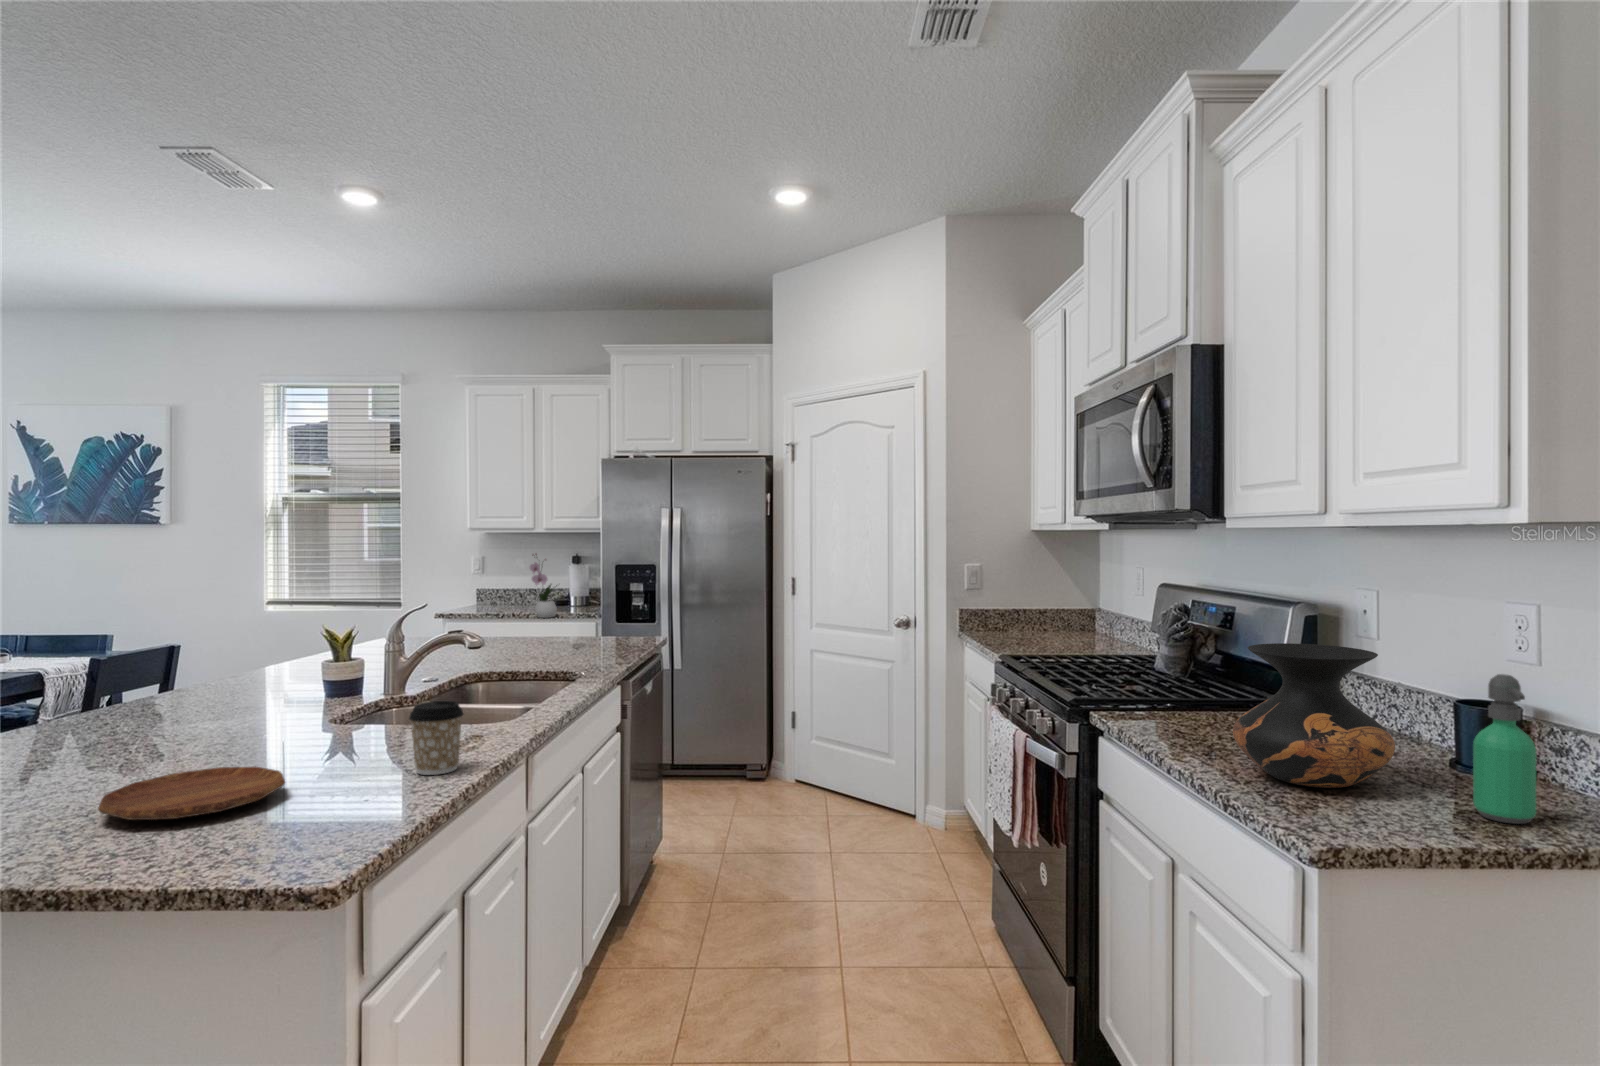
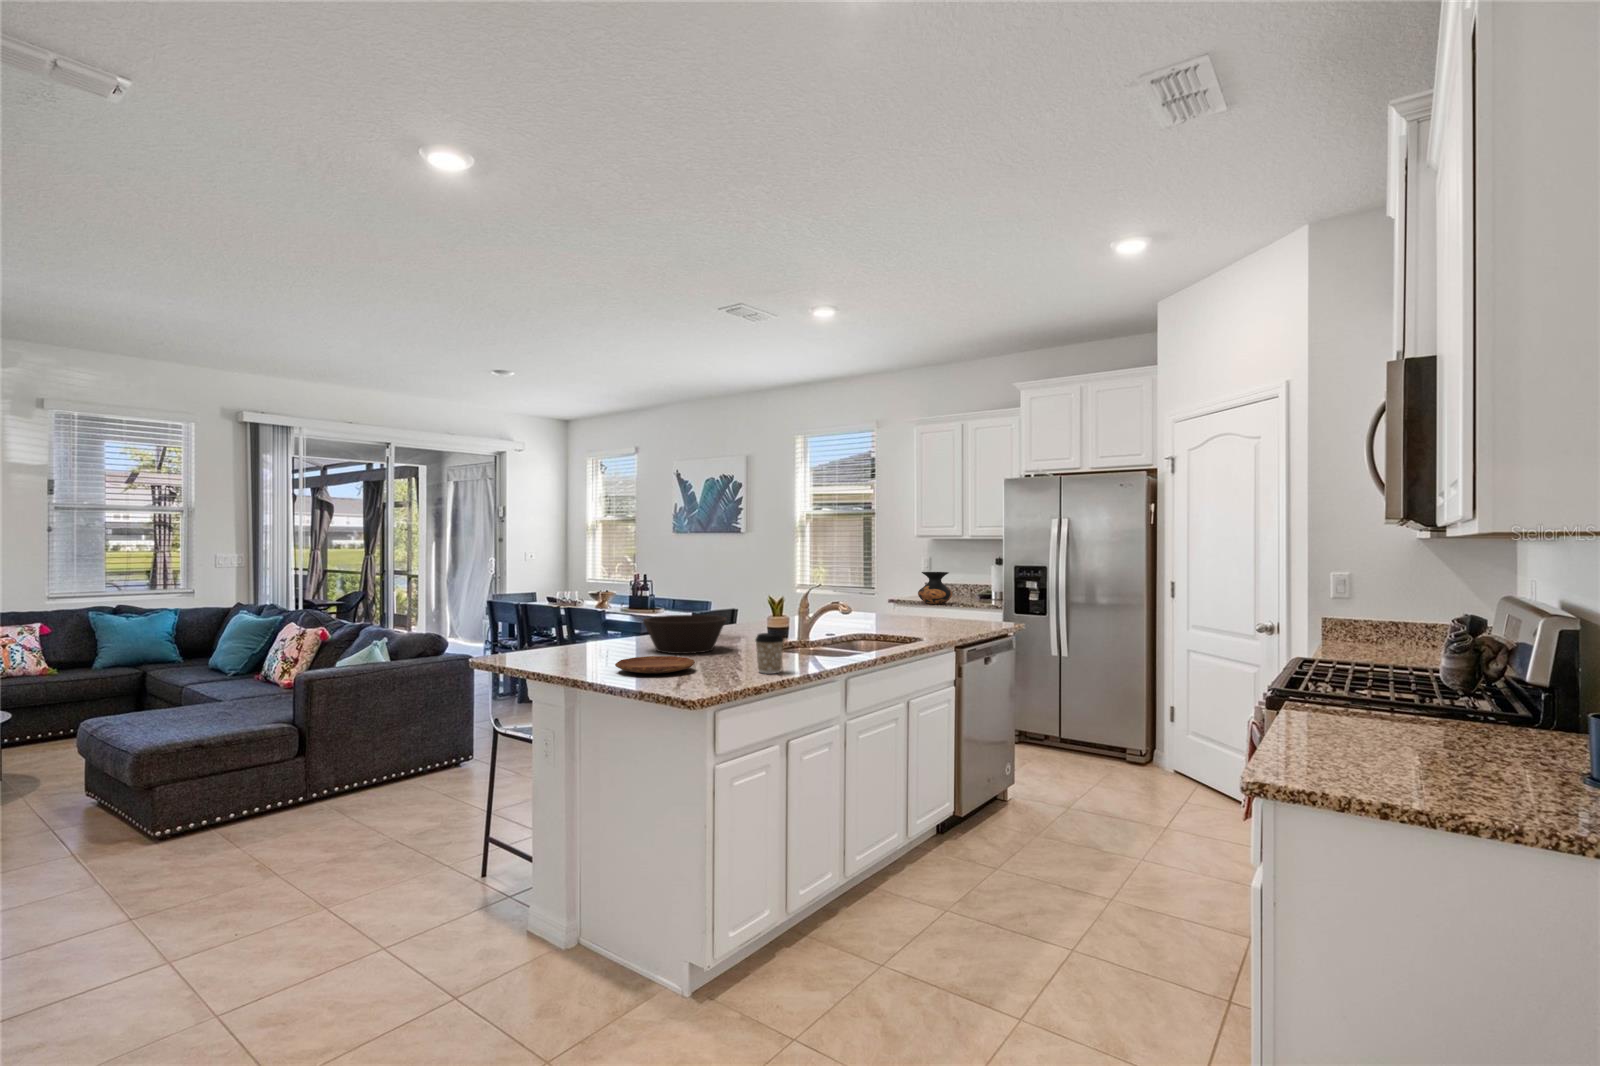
flower arrangement: present [530,554,557,618] -> none [956,556,979,607]
vase: present [1233,643,1395,788] -> present [918,572,953,604]
bowl: none [103,673,289,755] -> present [643,615,726,654]
soap dispenser: present [1473,674,1536,824] -> none [1474,669,1535,807]

